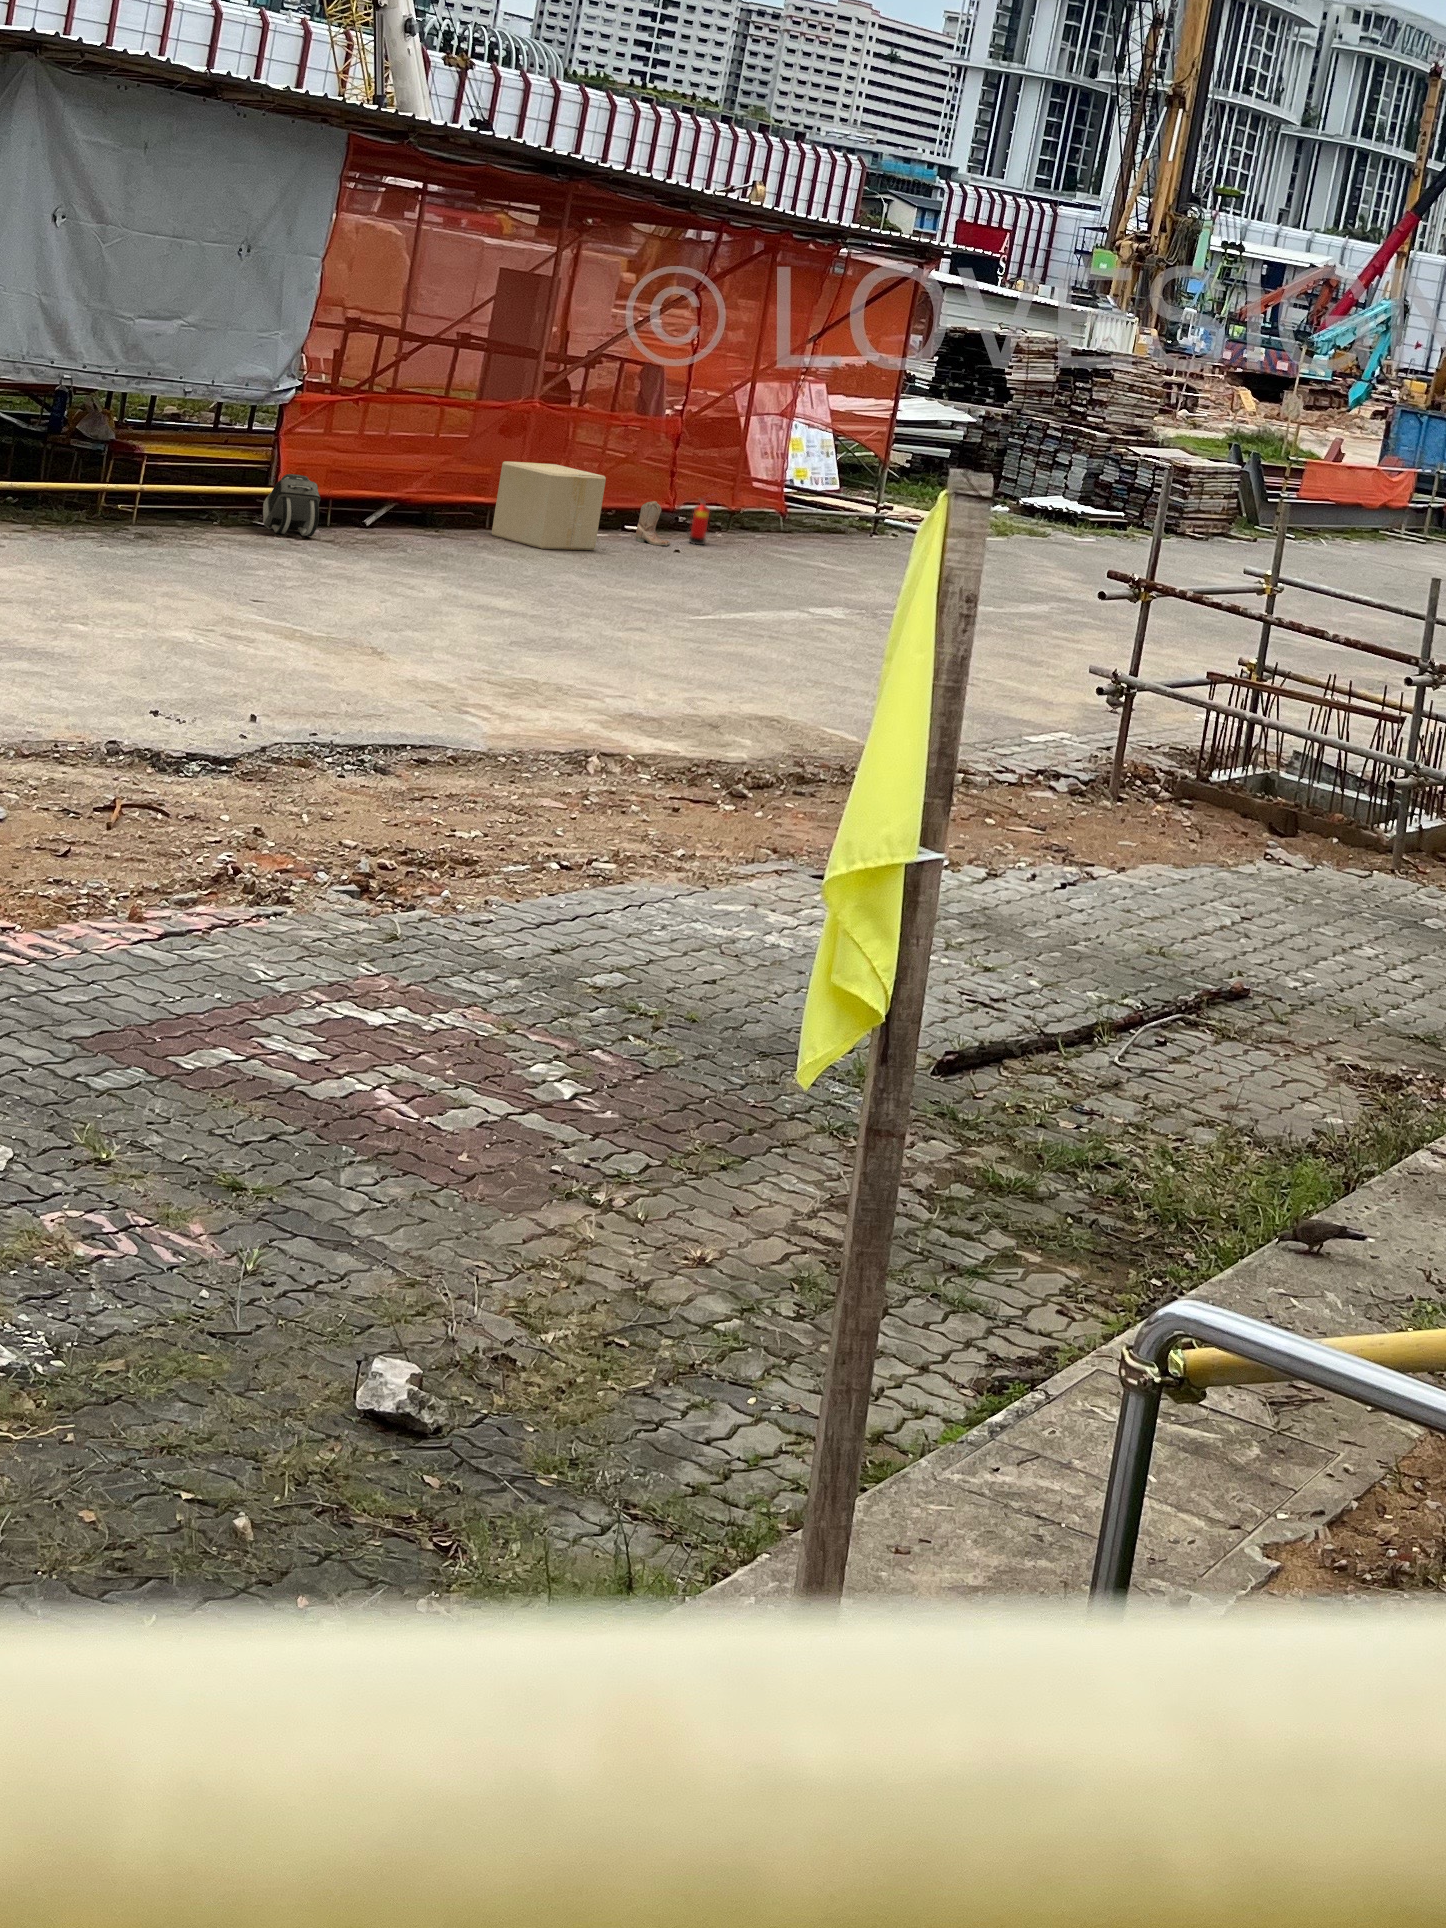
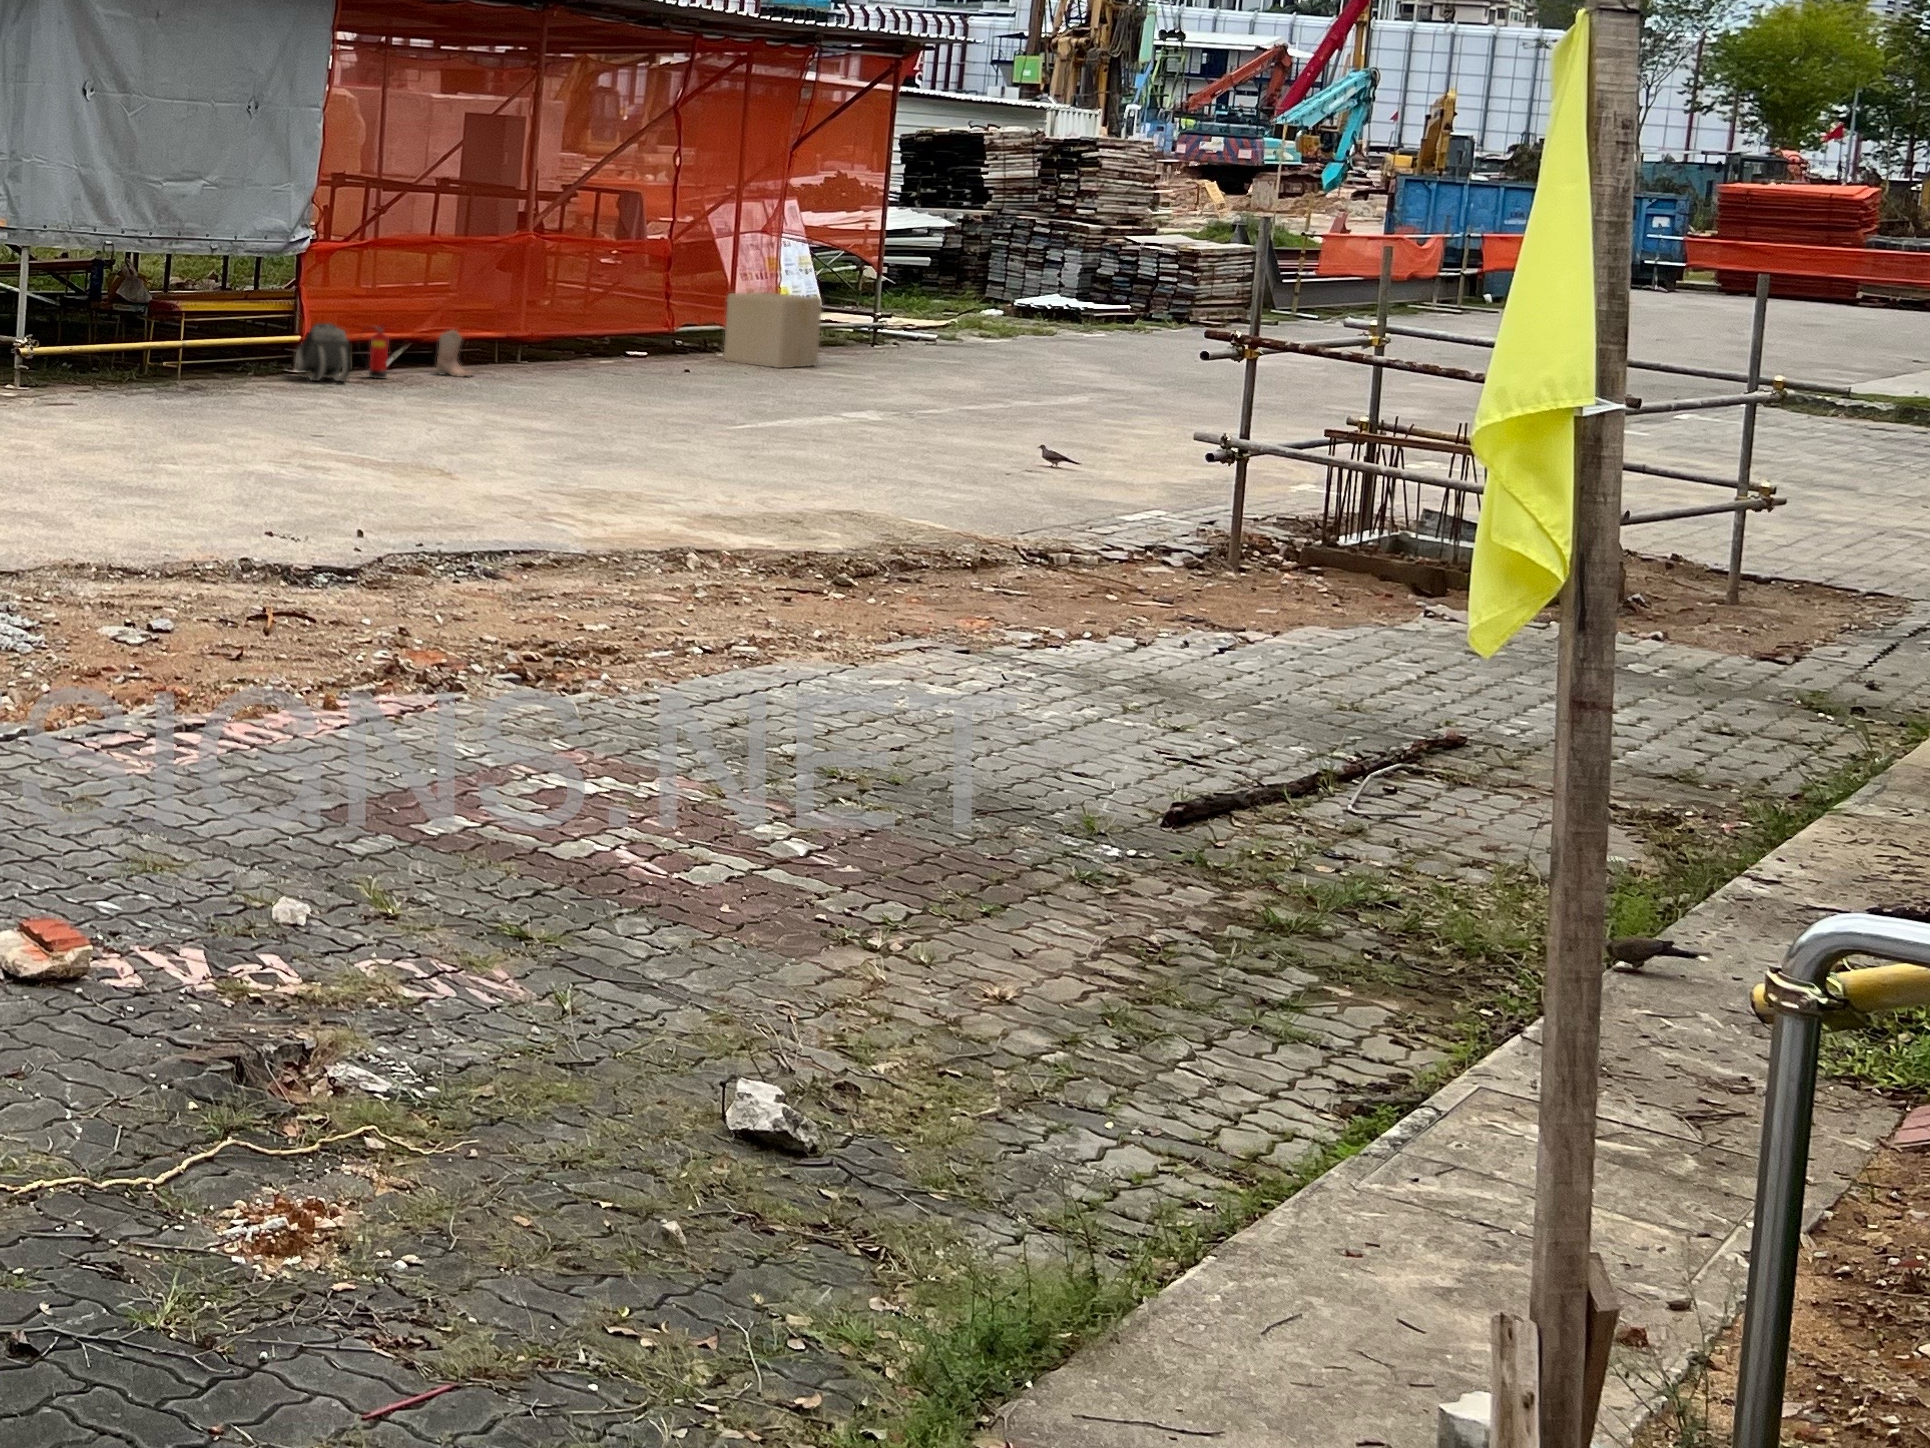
cardboard box: present [492,461,606,550] -> present [724,292,822,368]
fire extinguisher: present [689,497,711,545] -> present [358,324,388,379]
boots: present [636,501,670,546] -> present [437,330,473,377]

